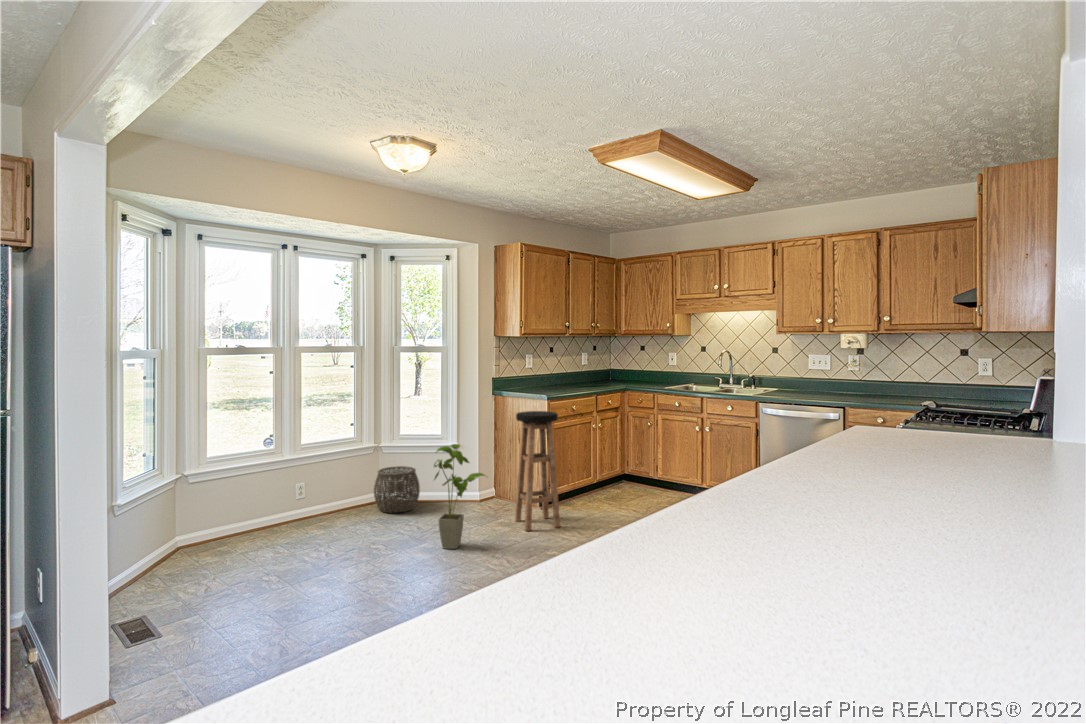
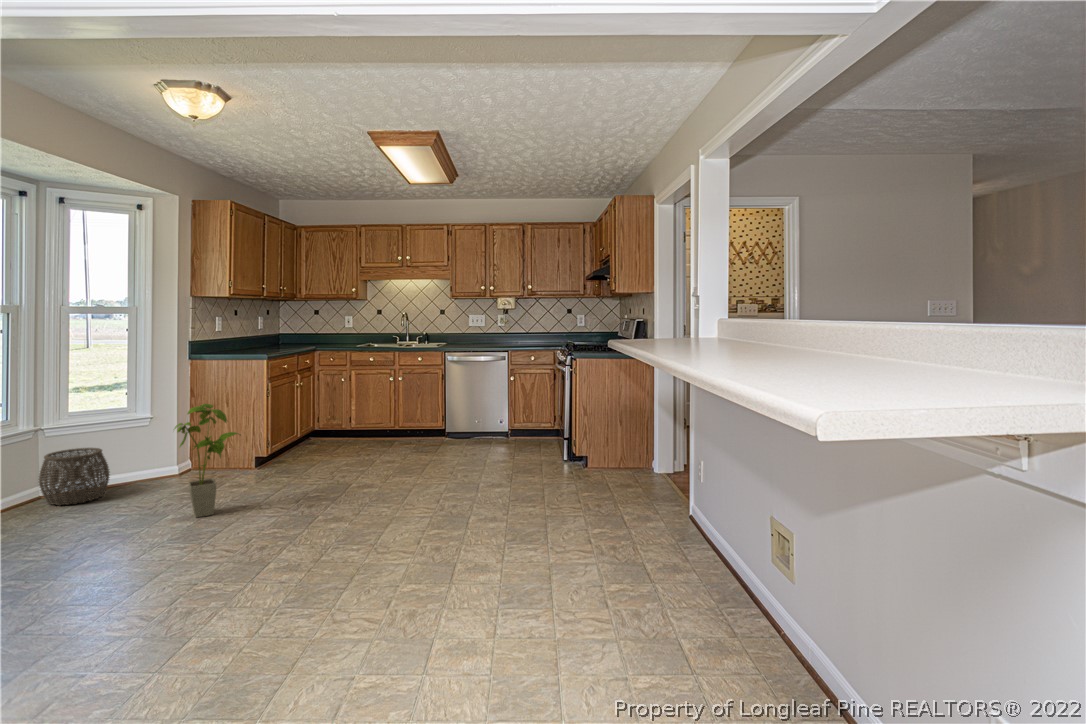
bar stool: present [515,411,560,531] -> none [245,369,300,487]

